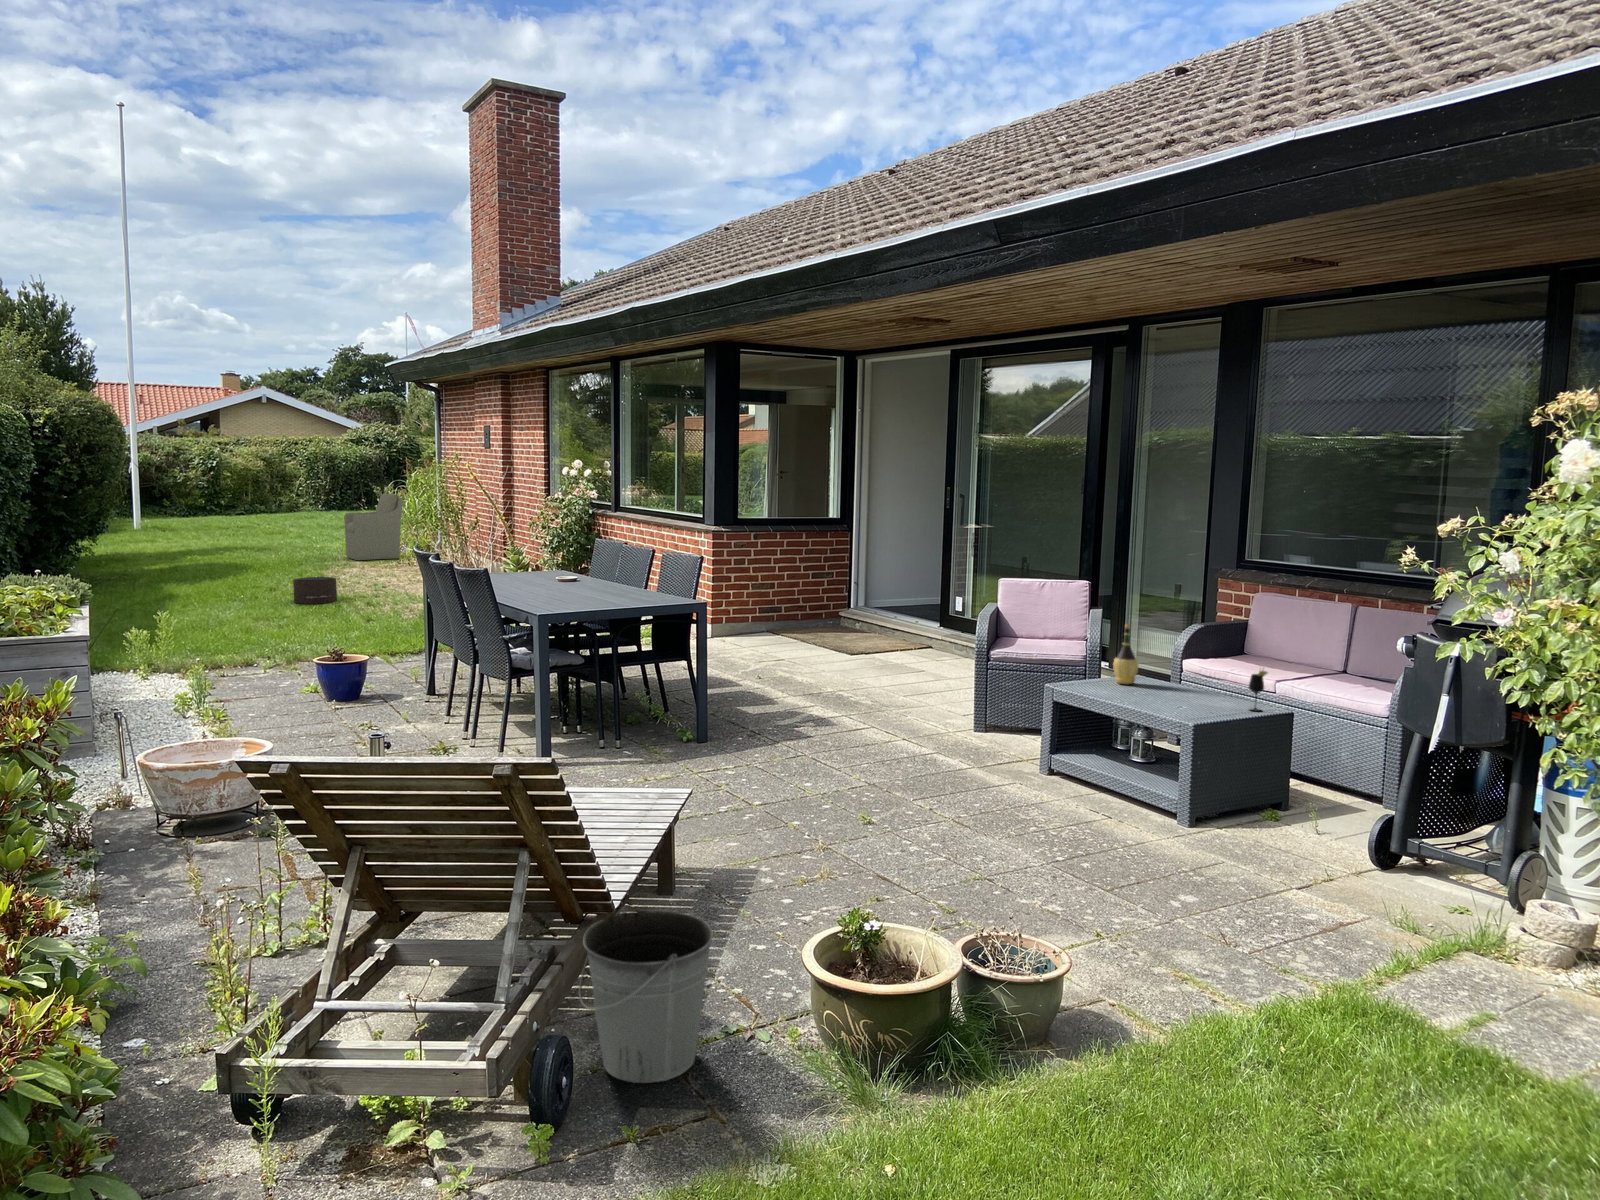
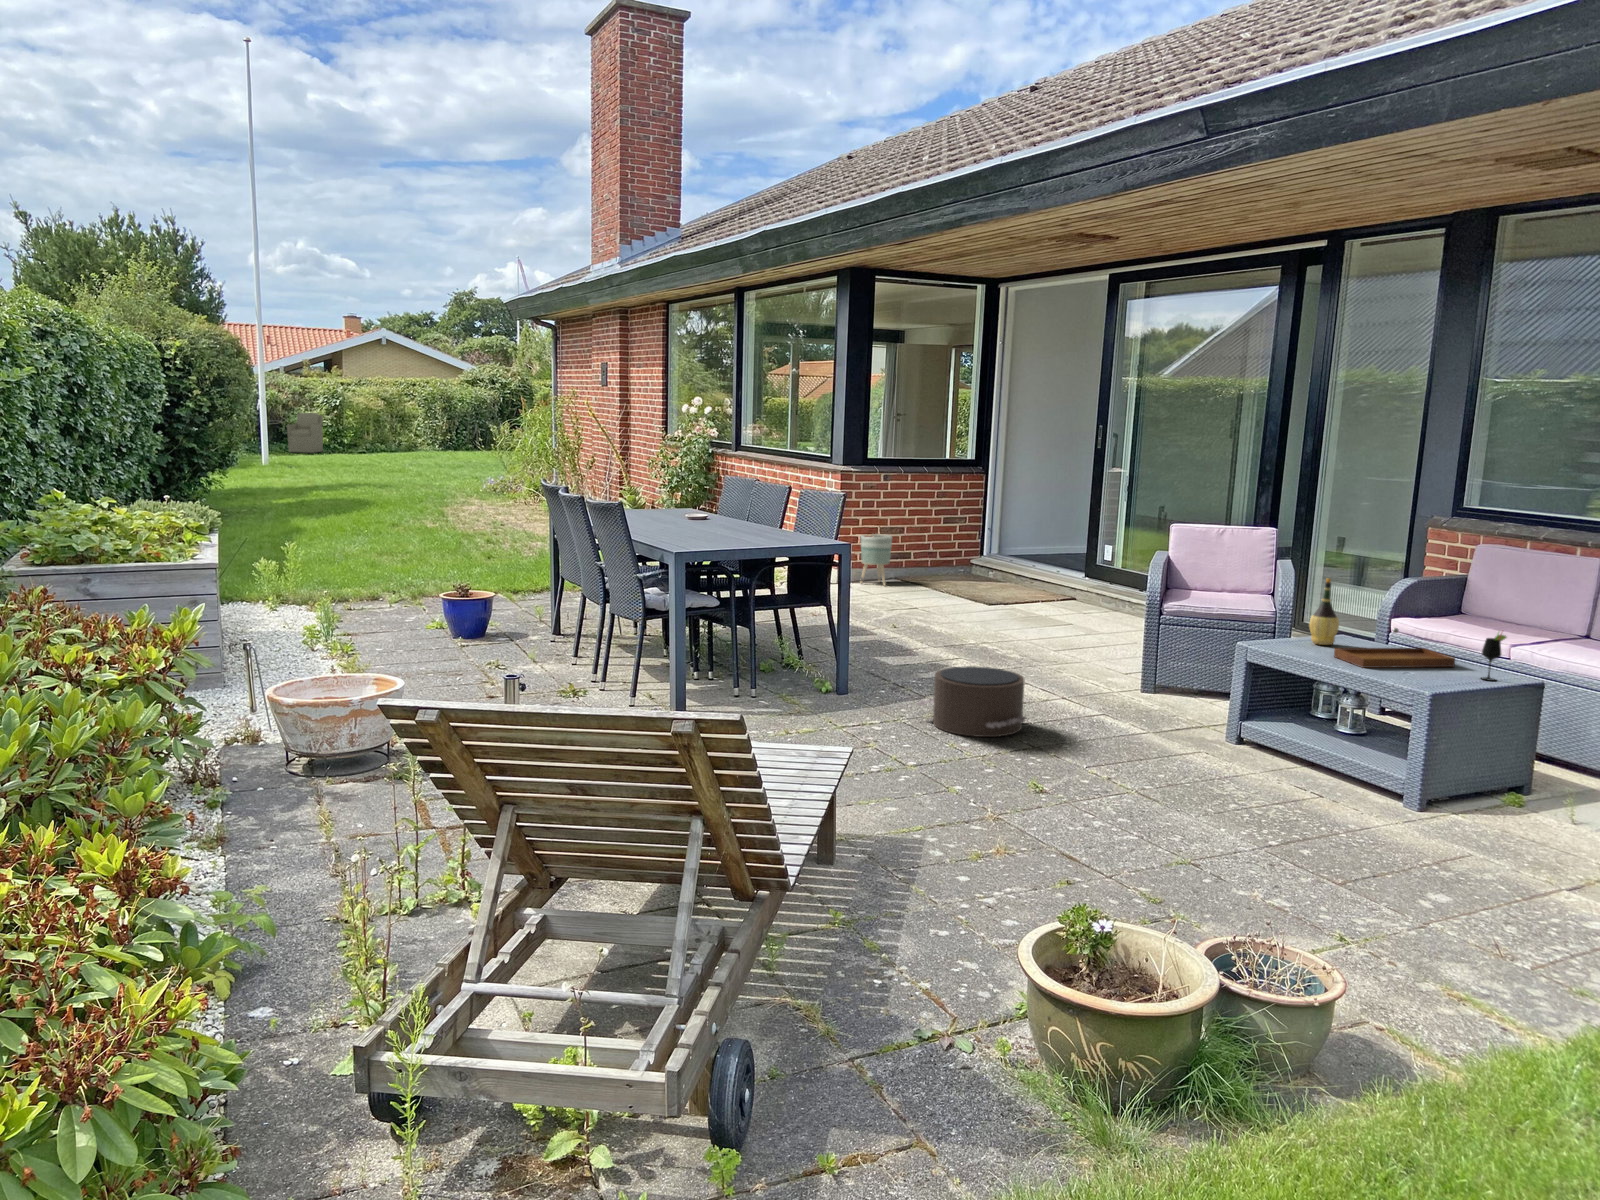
chair: present [344,494,403,560] -> present [287,413,323,453]
pouf: present [292,577,337,604] -> present [917,666,1028,737]
planter: none [733,590,764,639] -> present [860,534,892,586]
tray: none [1130,667,1232,703] -> present [1334,628,1455,668]
bucket: present [579,907,713,1083] -> none [759,886,917,1096]

